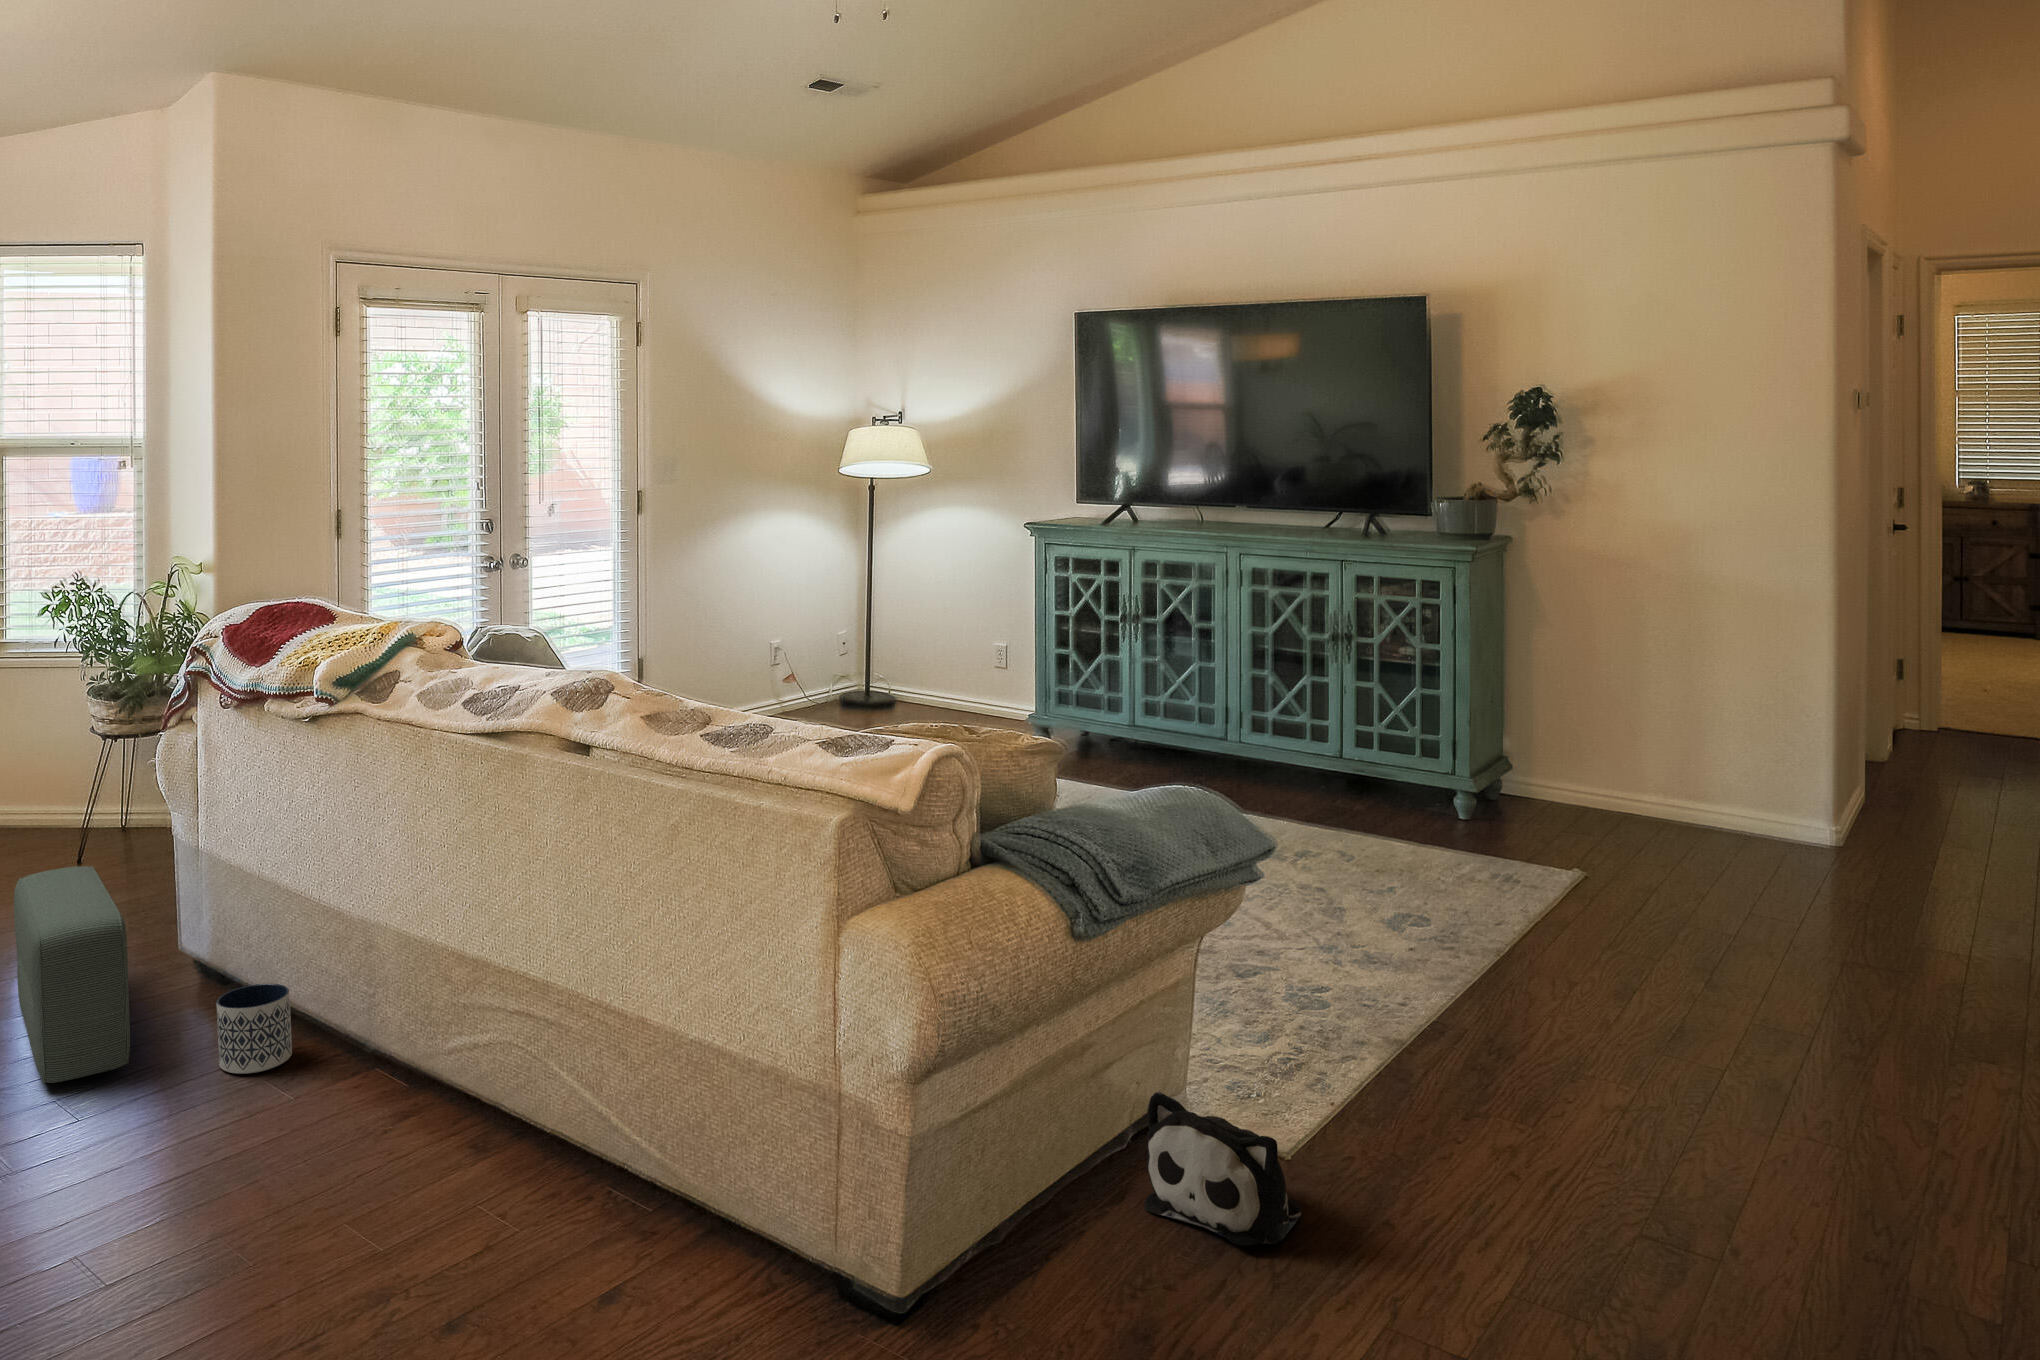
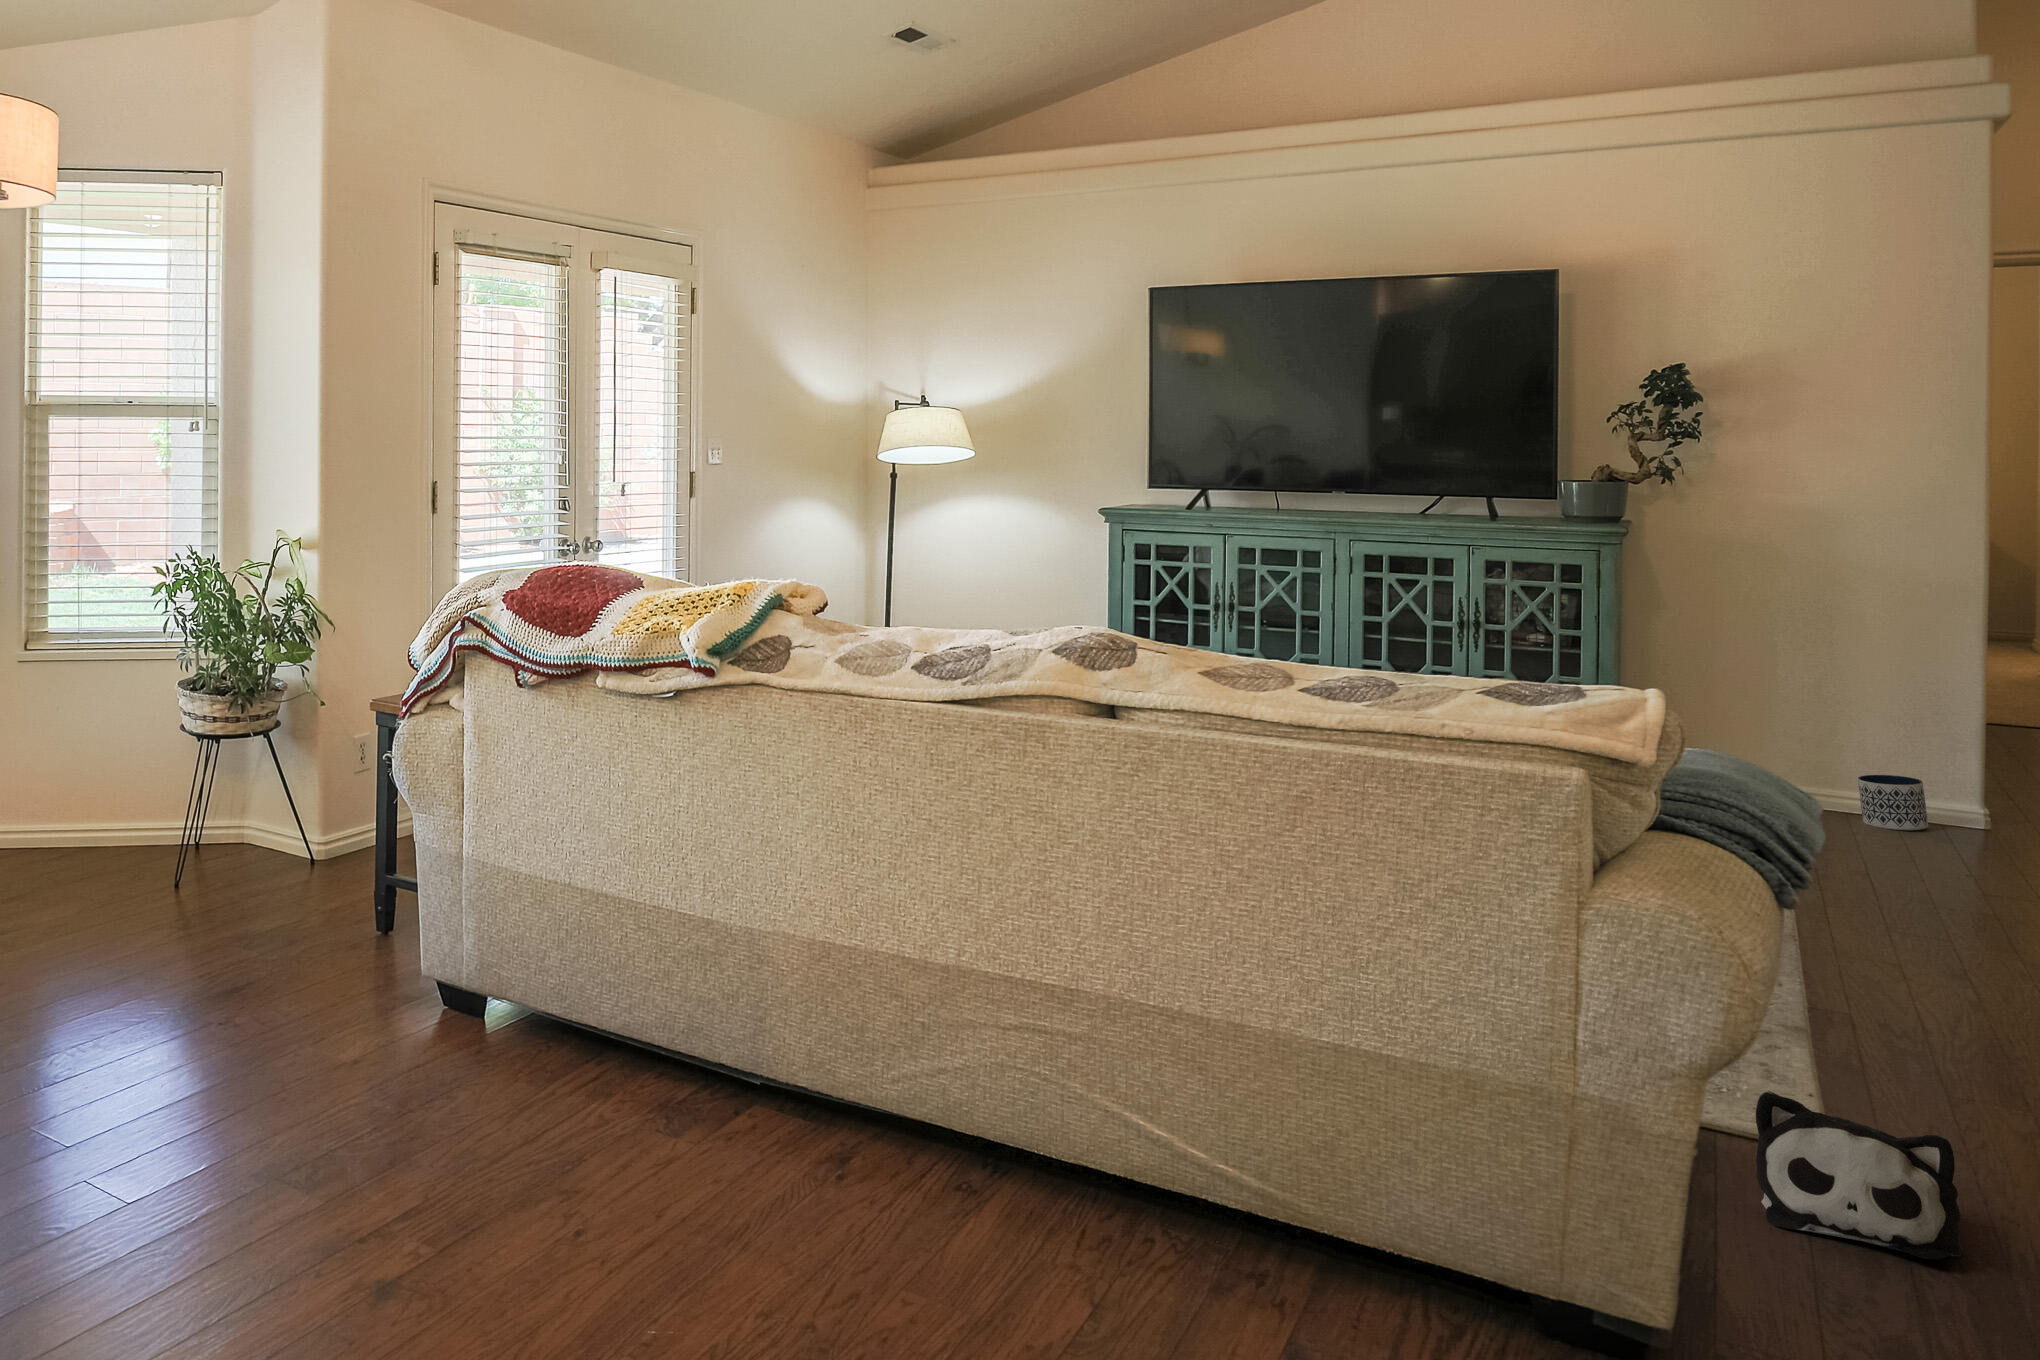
pouf: present [14,866,130,1083] -> none [245,878,476,1134]
planter: present [217,984,292,1074] -> present [1858,775,1928,830]

